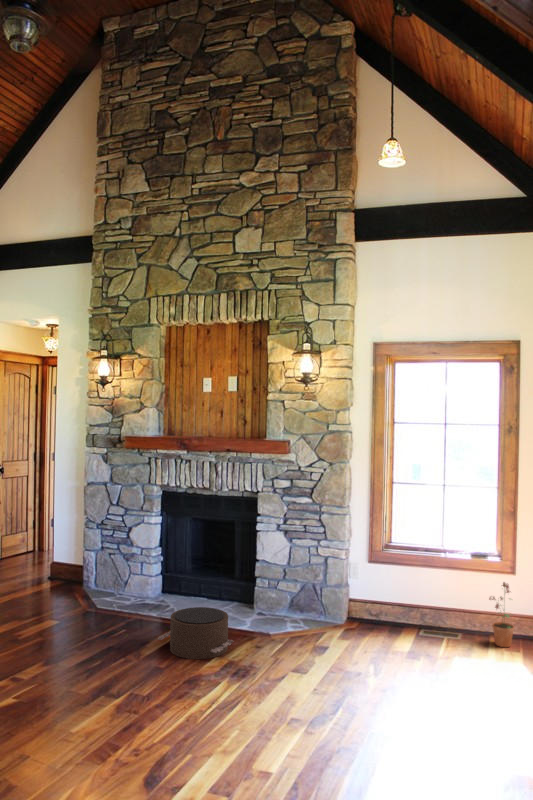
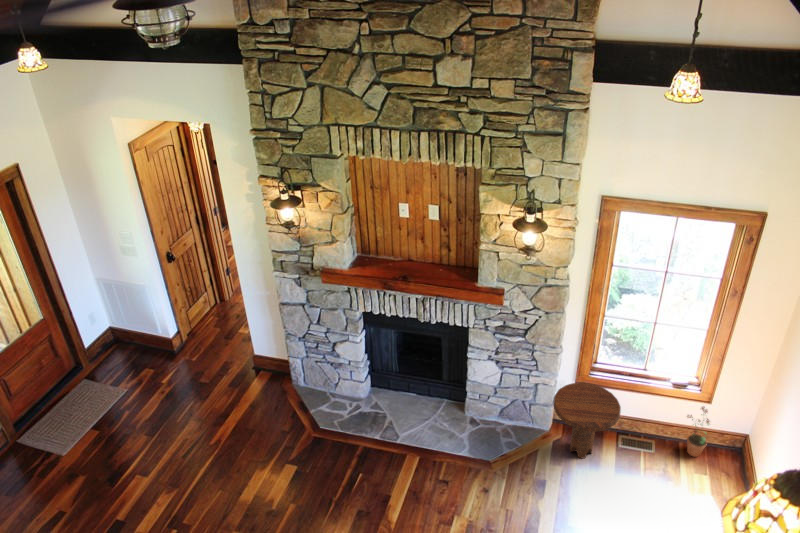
side table: none [339,557,410,641] -> present [553,382,621,458]
pouf: present [158,607,233,659] -> none [398,455,466,515]

